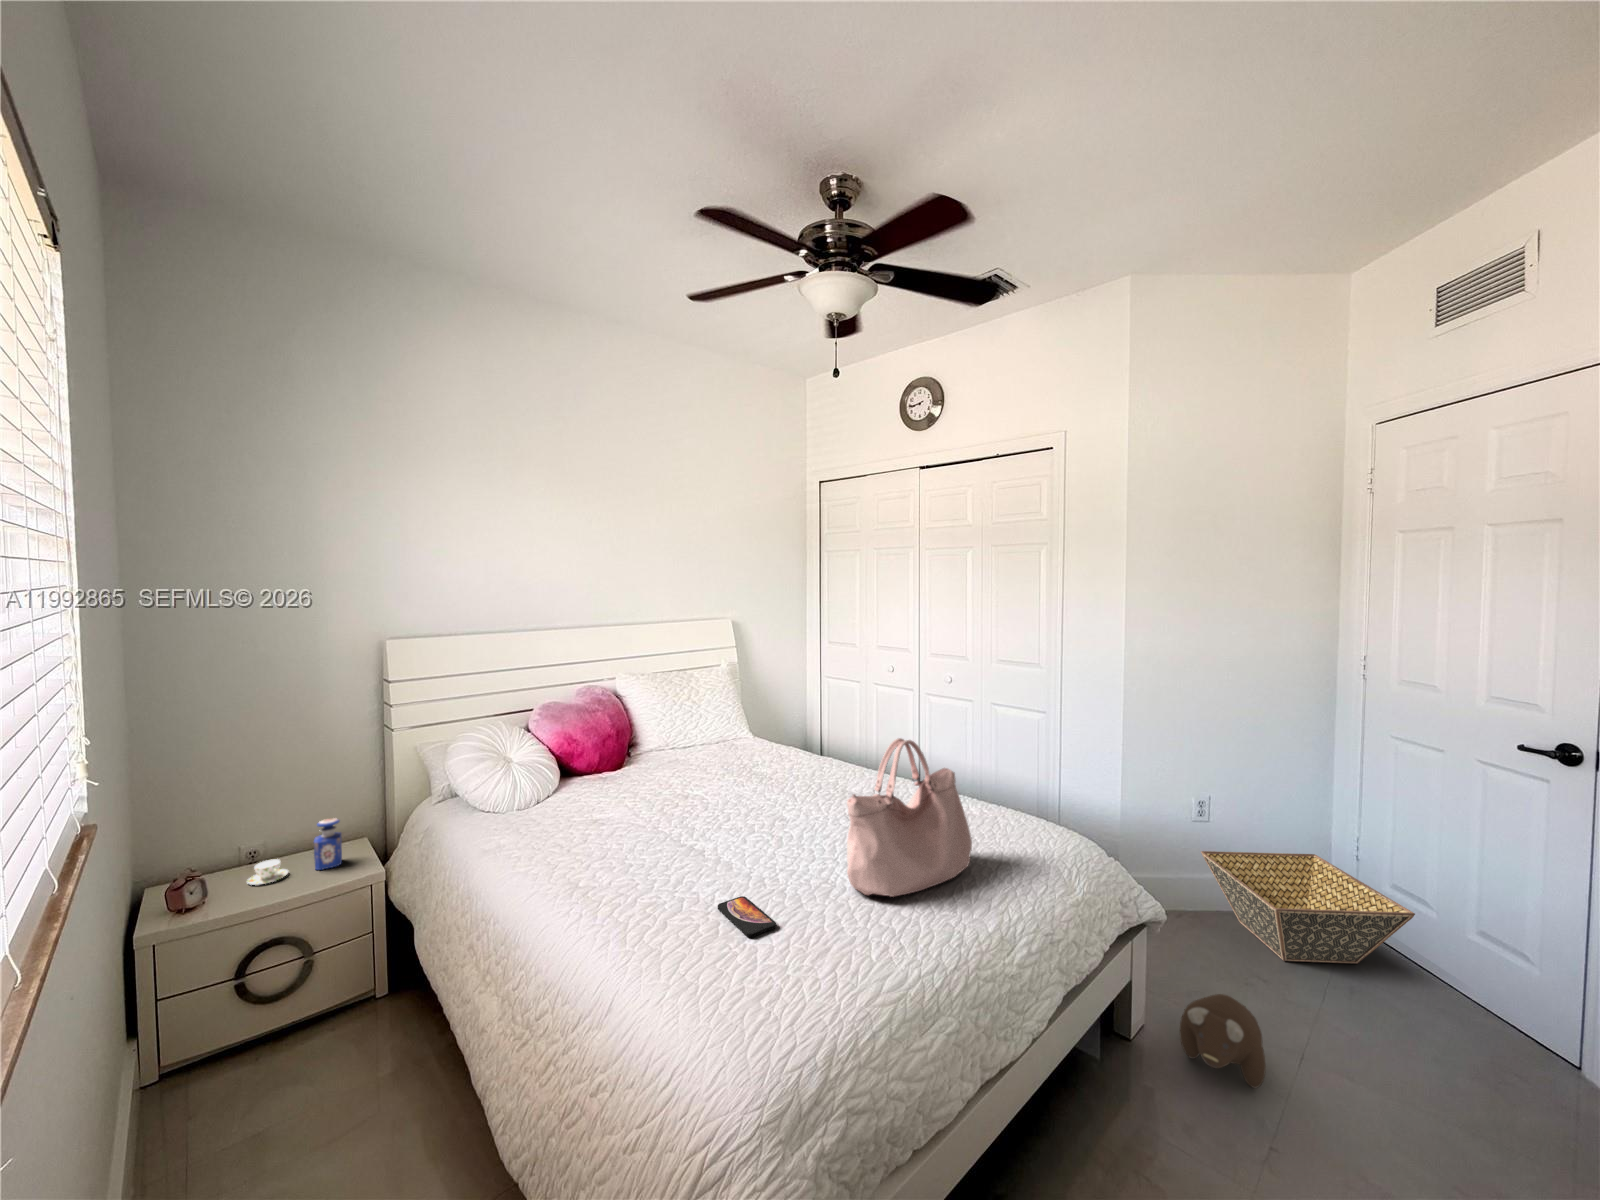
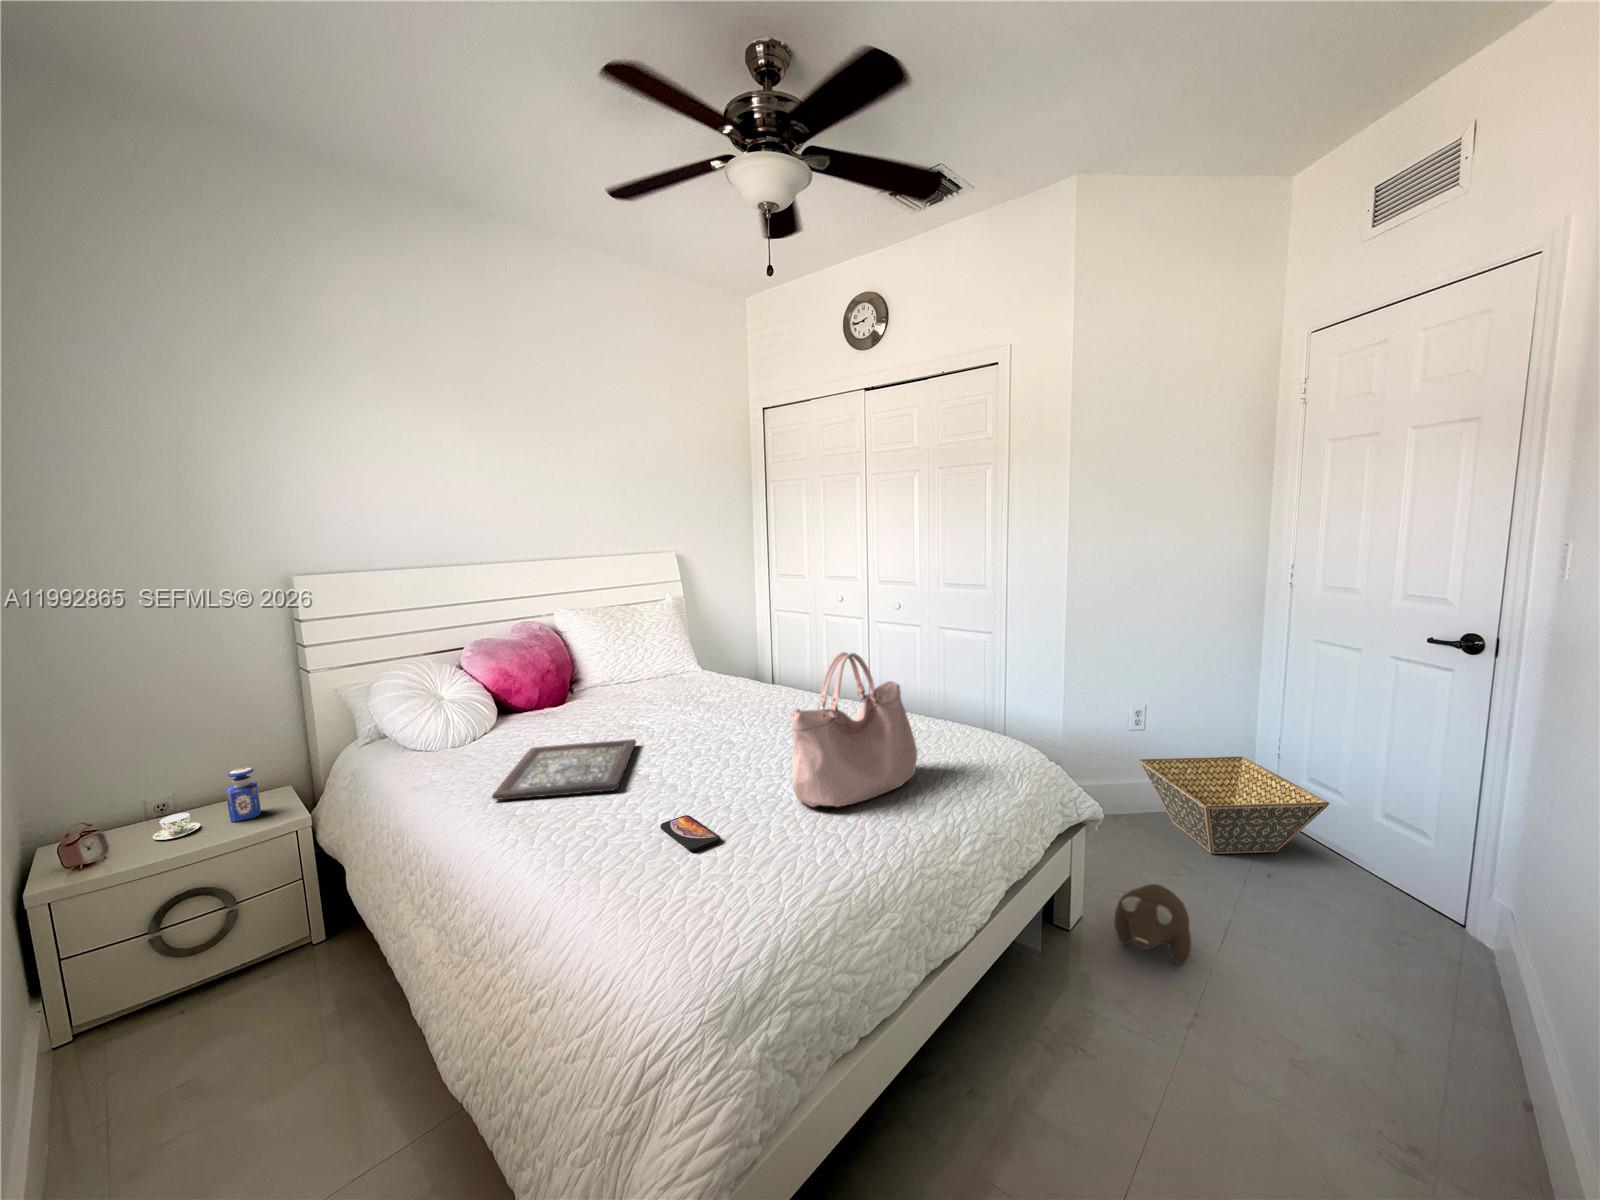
tray: none [557,810,693,868] -> present [492,739,636,800]

